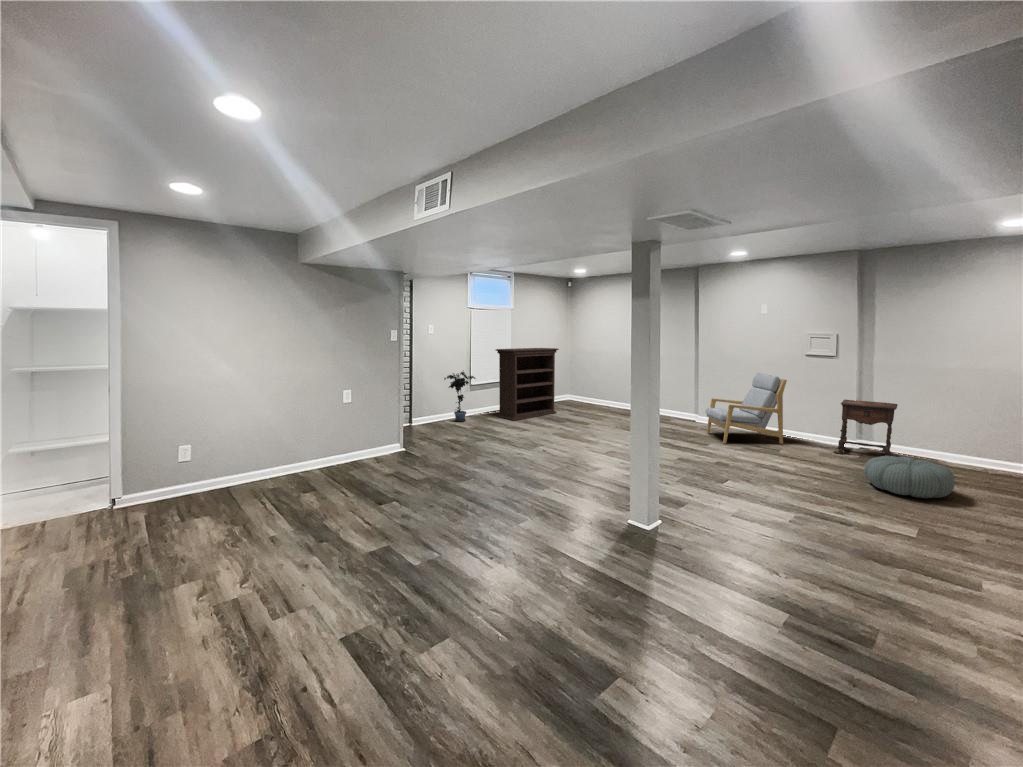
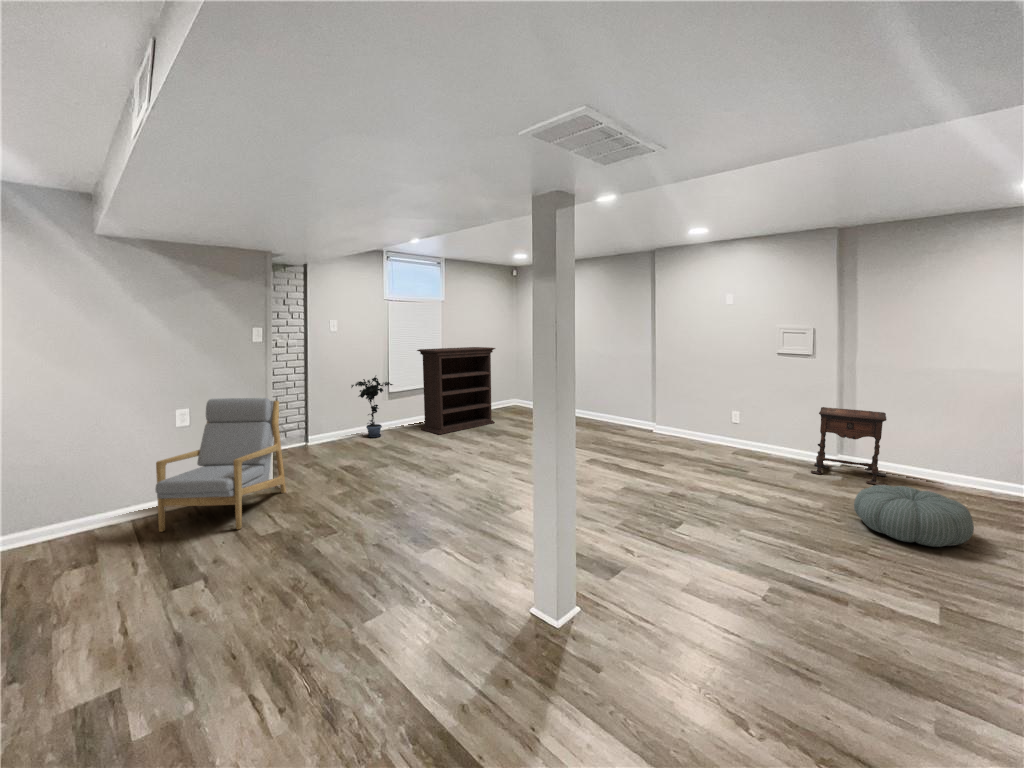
armchair: present [706,373,787,444] -> present [155,398,286,532]

